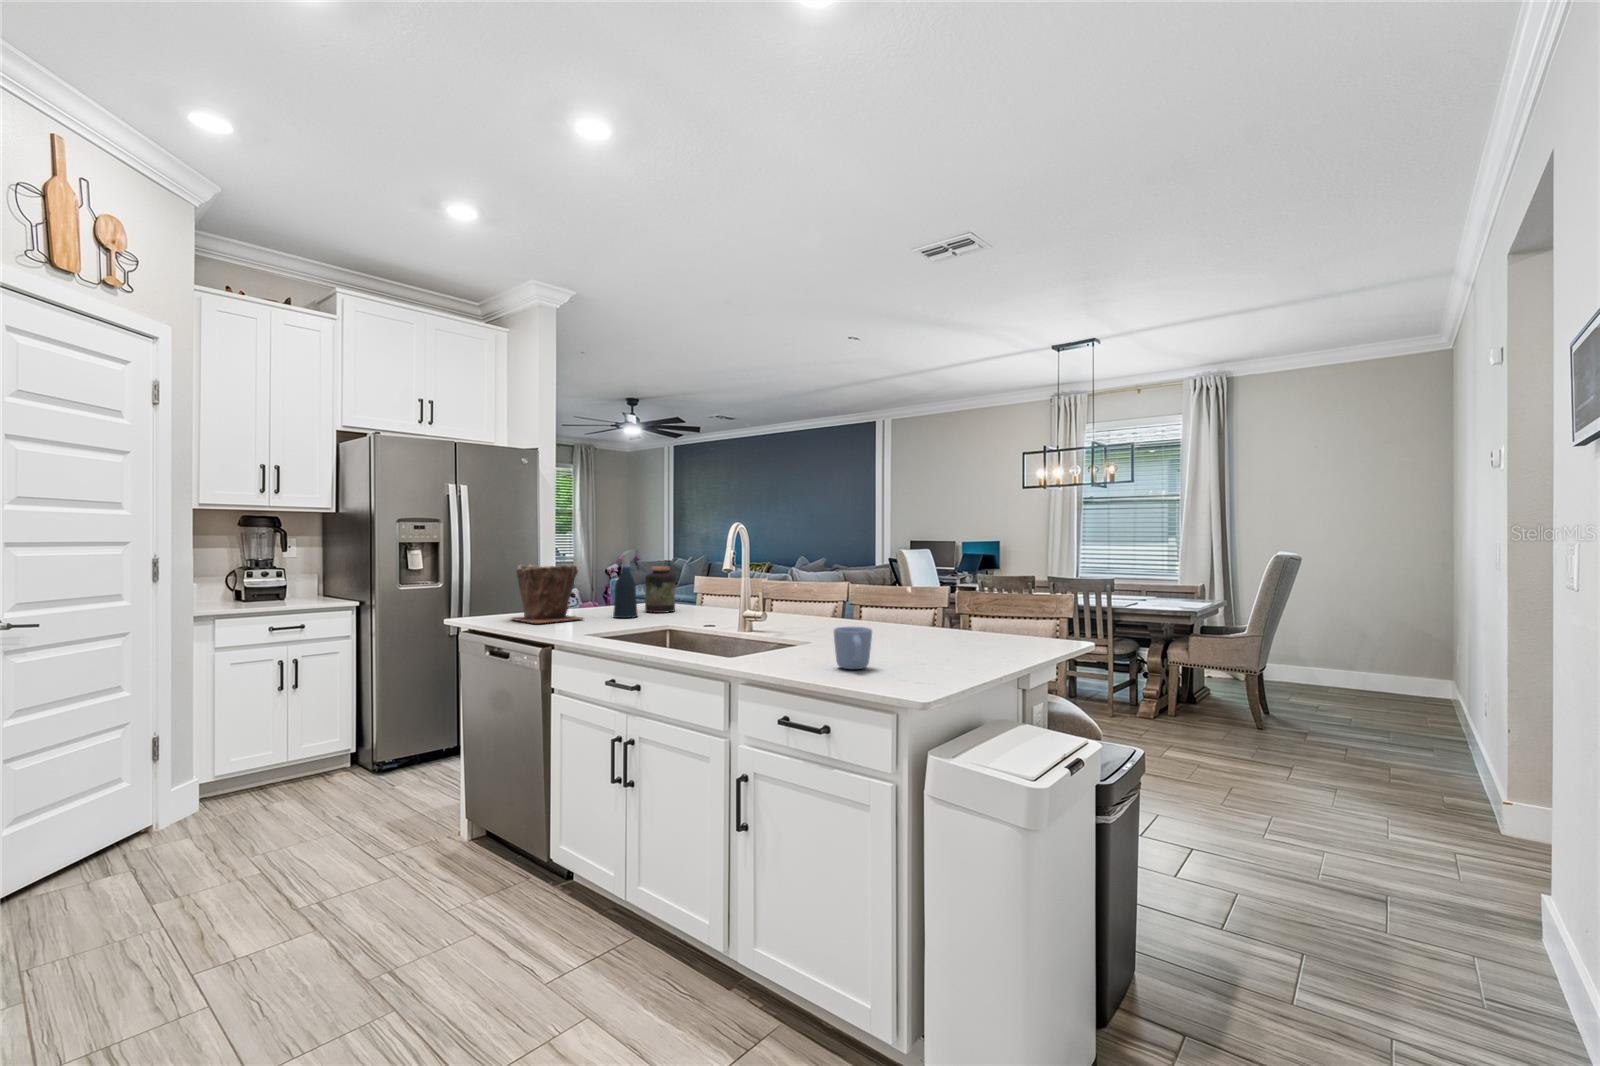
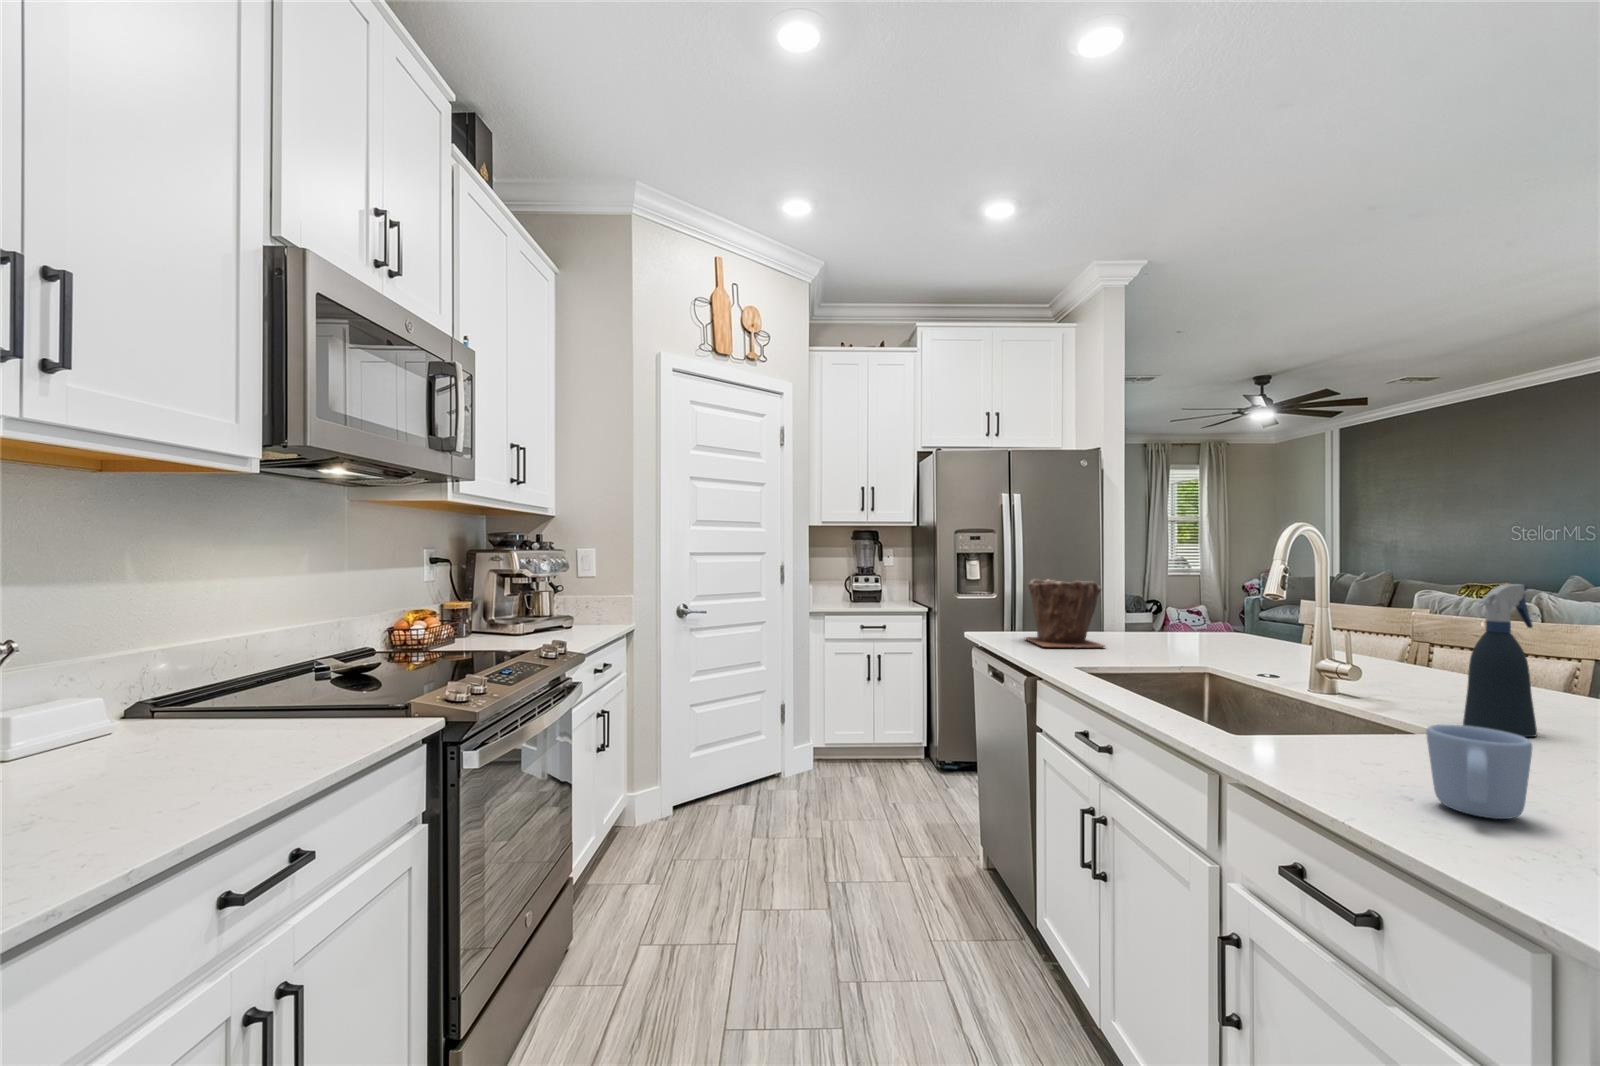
spray bottle: present [613,550,639,618] -> present [1463,584,1537,737]
jar: present [645,566,675,613] -> none [1199,587,1244,650]

